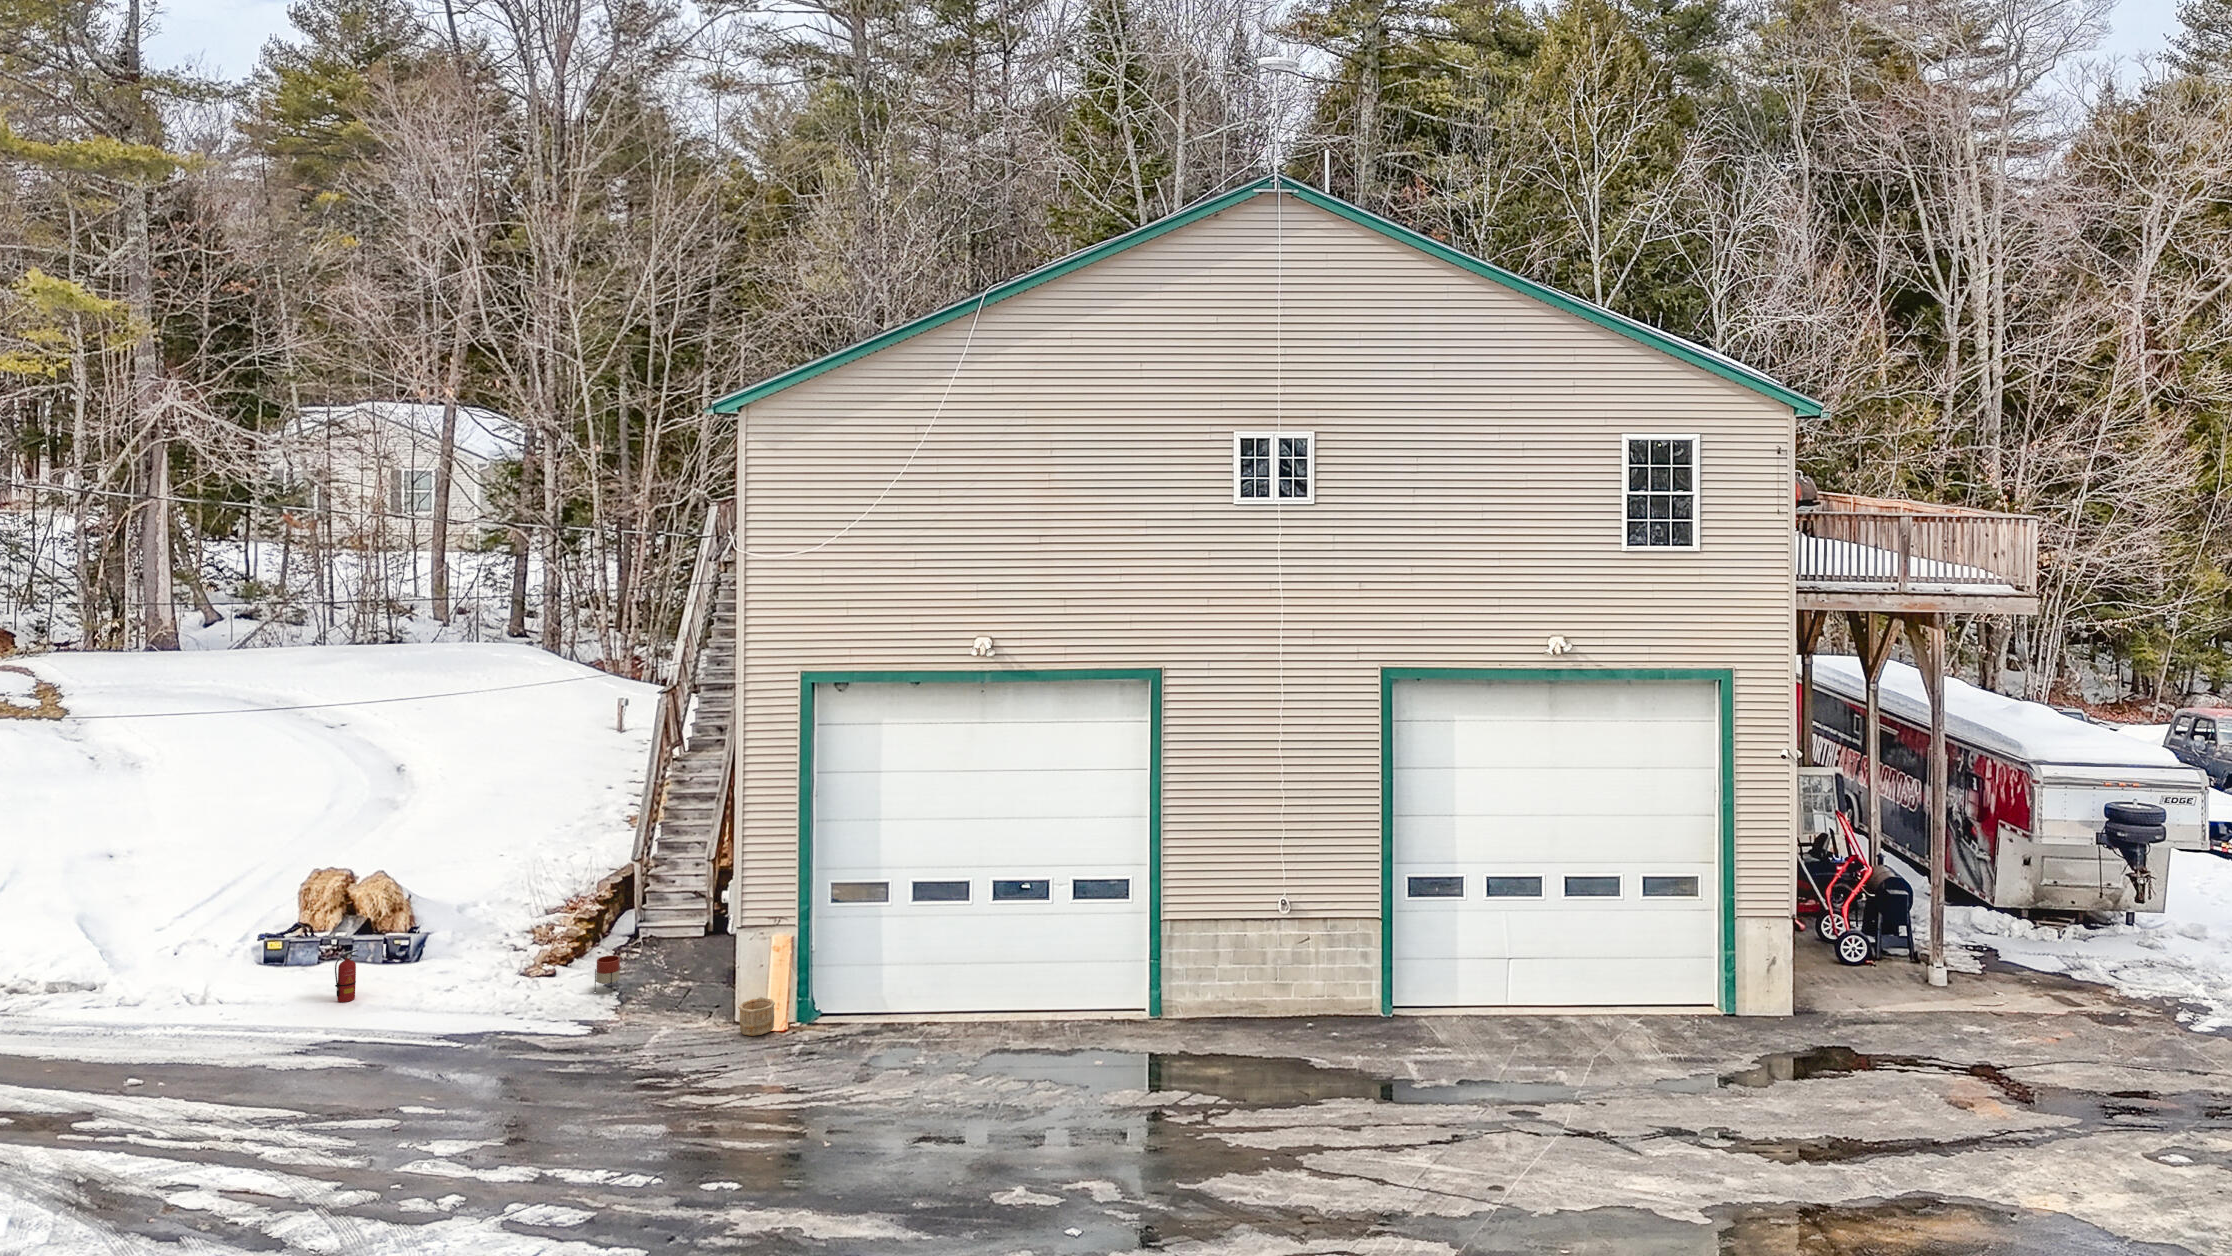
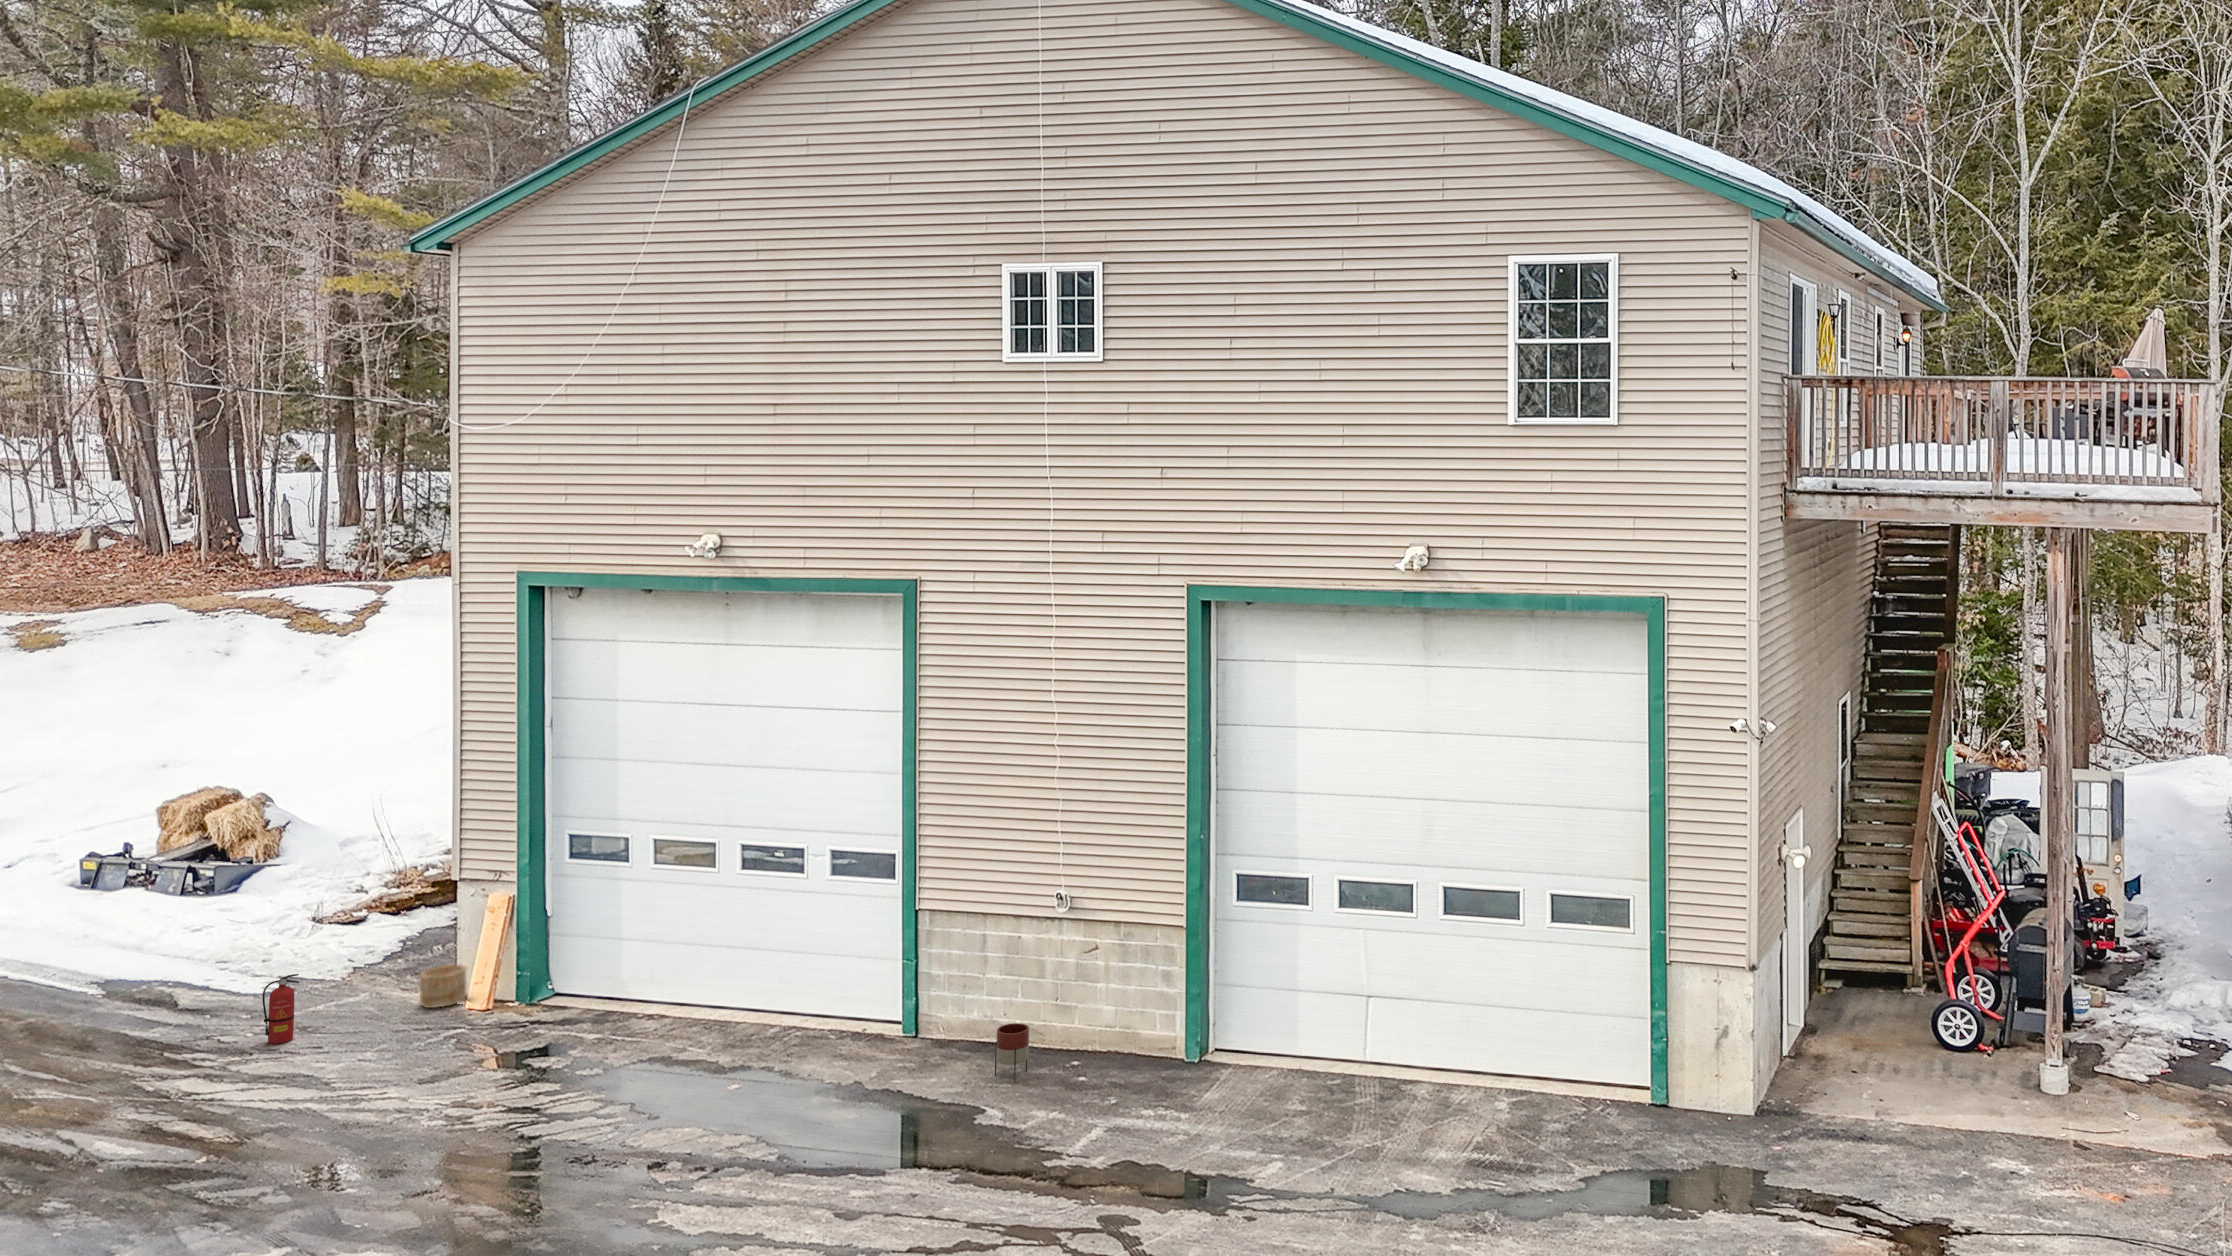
fire extinguisher: present [335,950,358,1002] -> present [263,974,300,1044]
planter: present [595,955,620,994] -> present [995,1023,1029,1082]

